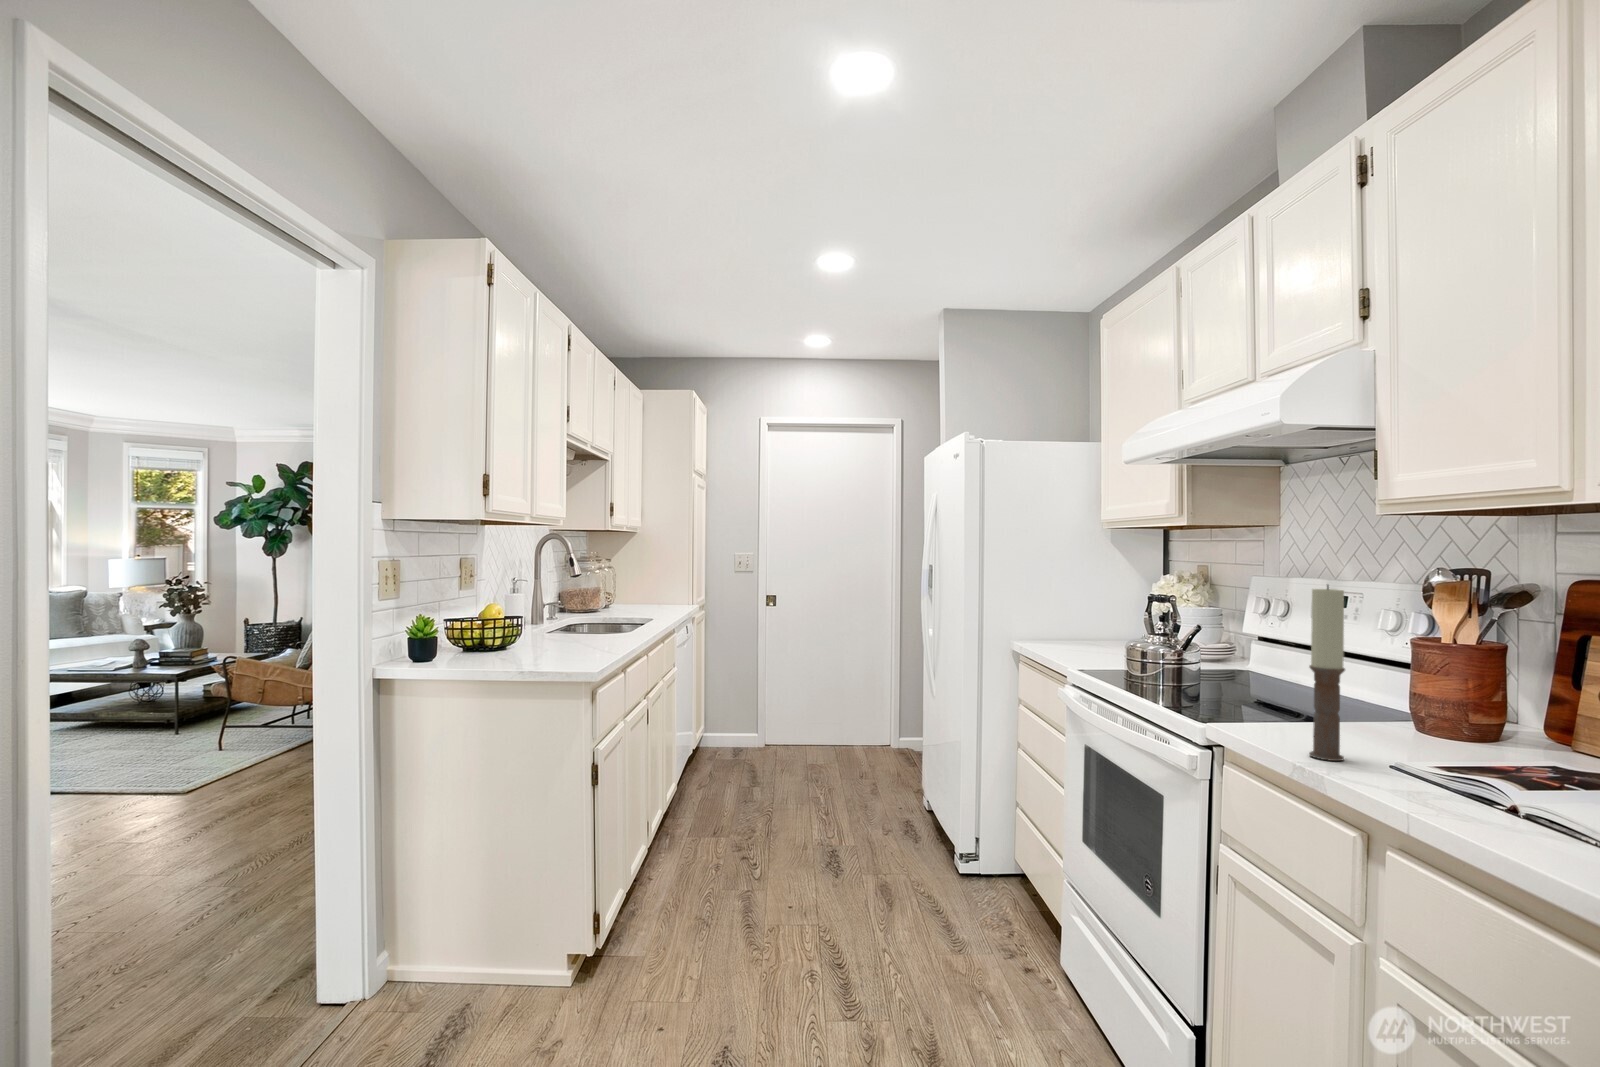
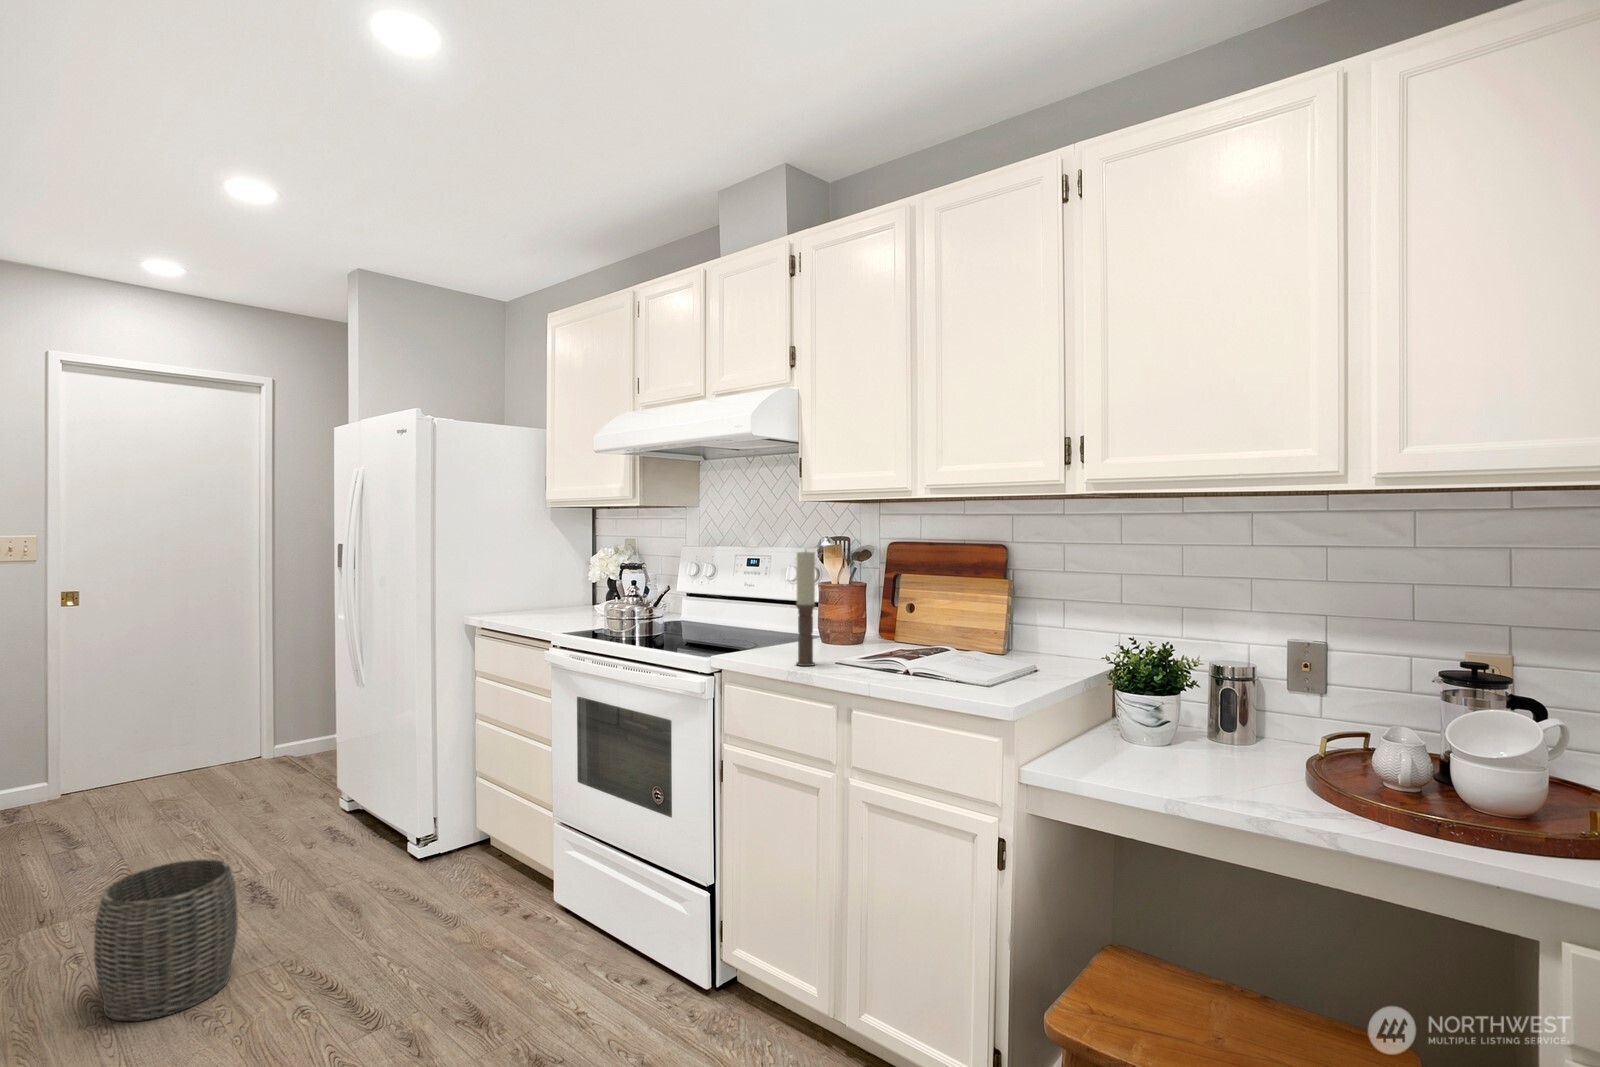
woven basket: none [700,812,791,935] -> present [94,859,238,1021]

